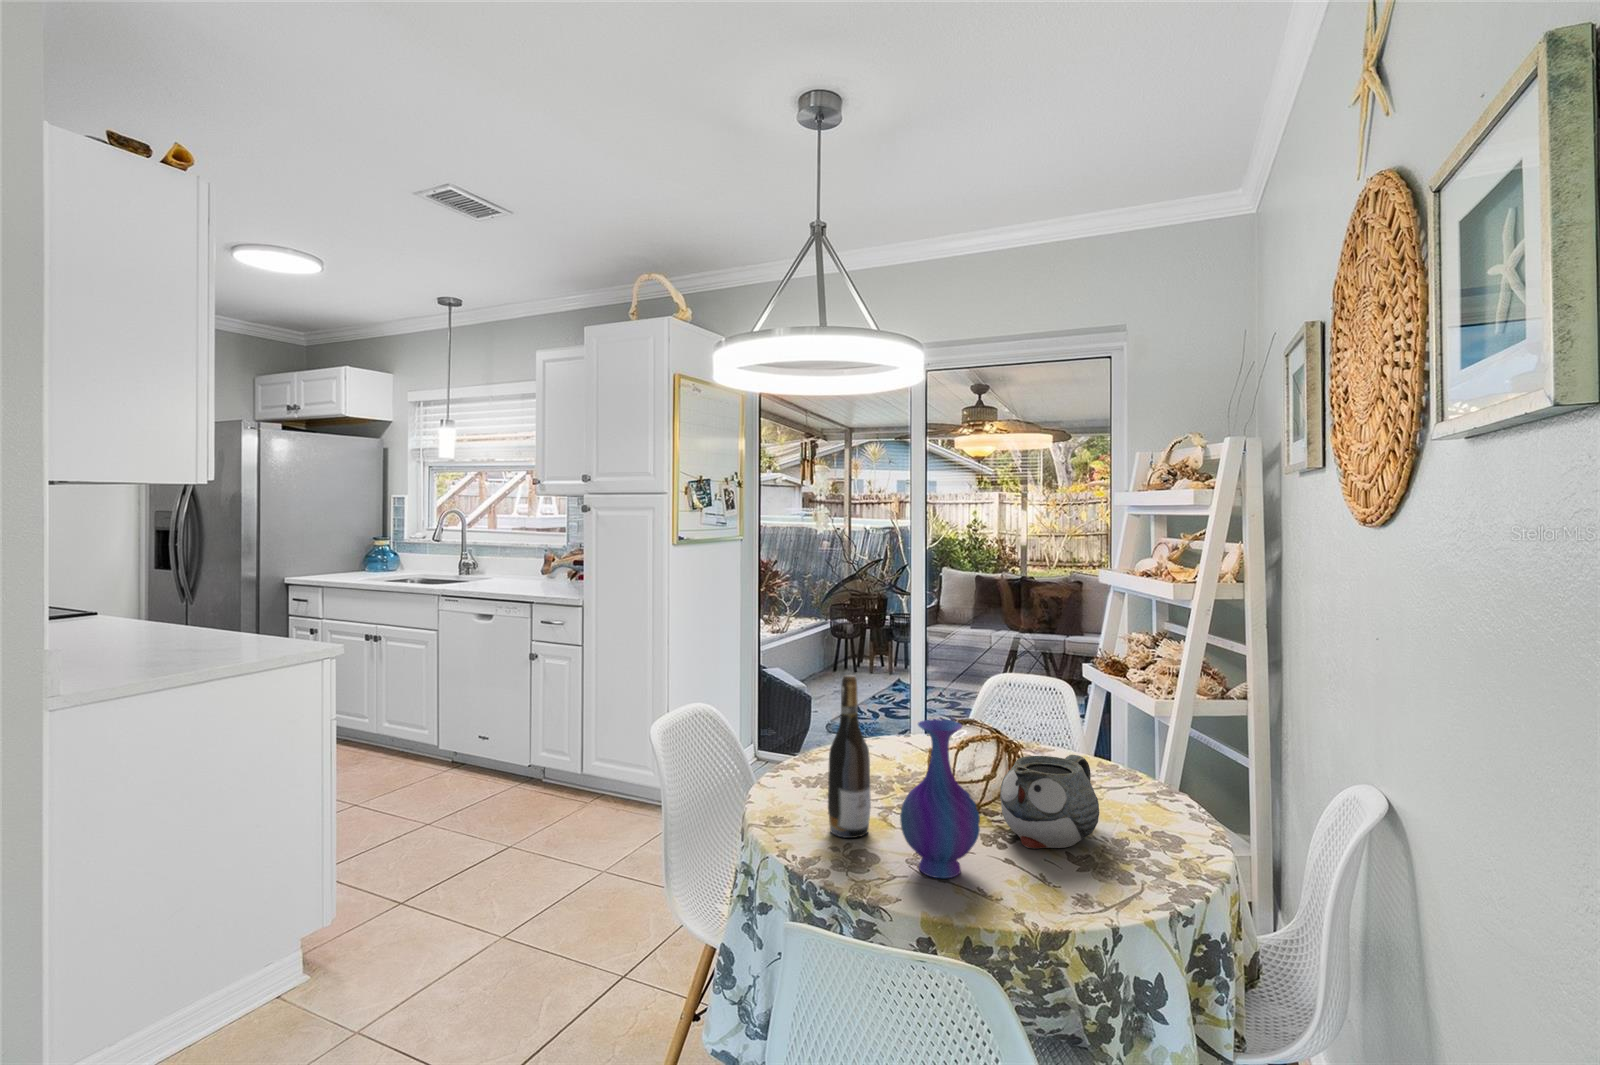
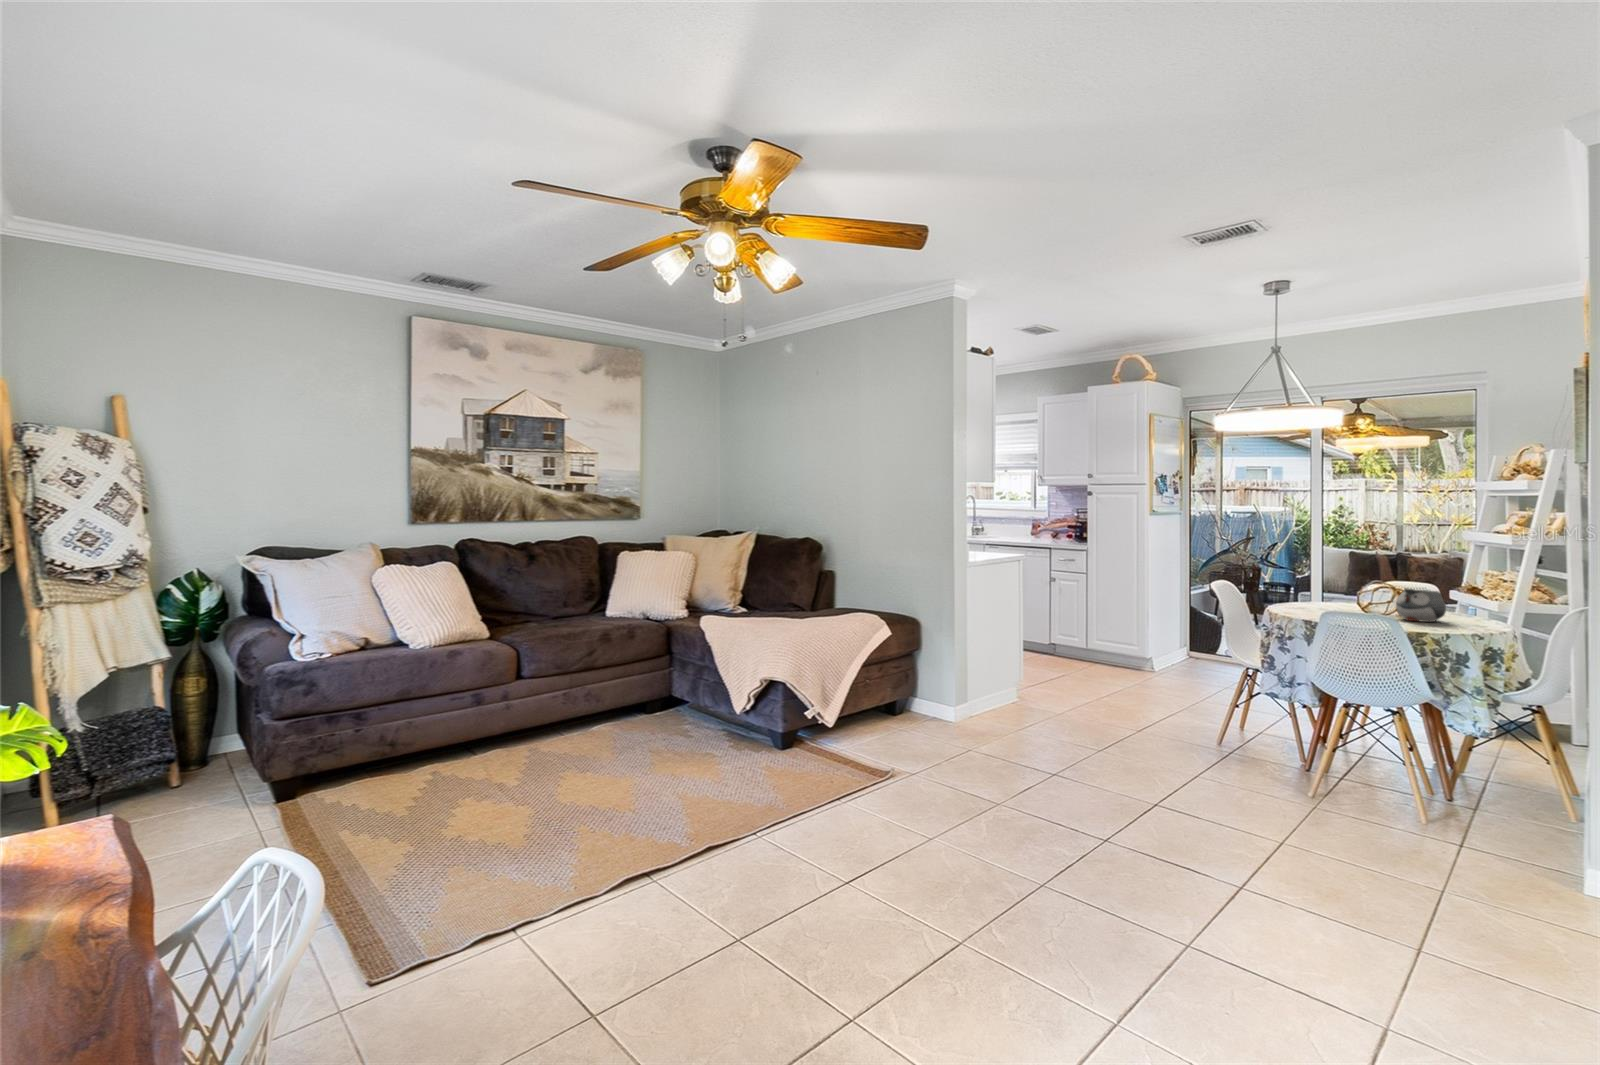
wine bottle: present [828,675,871,838] -> none [1312,552,1333,615]
vase: present [900,719,980,878] -> none [1352,566,1389,622]

